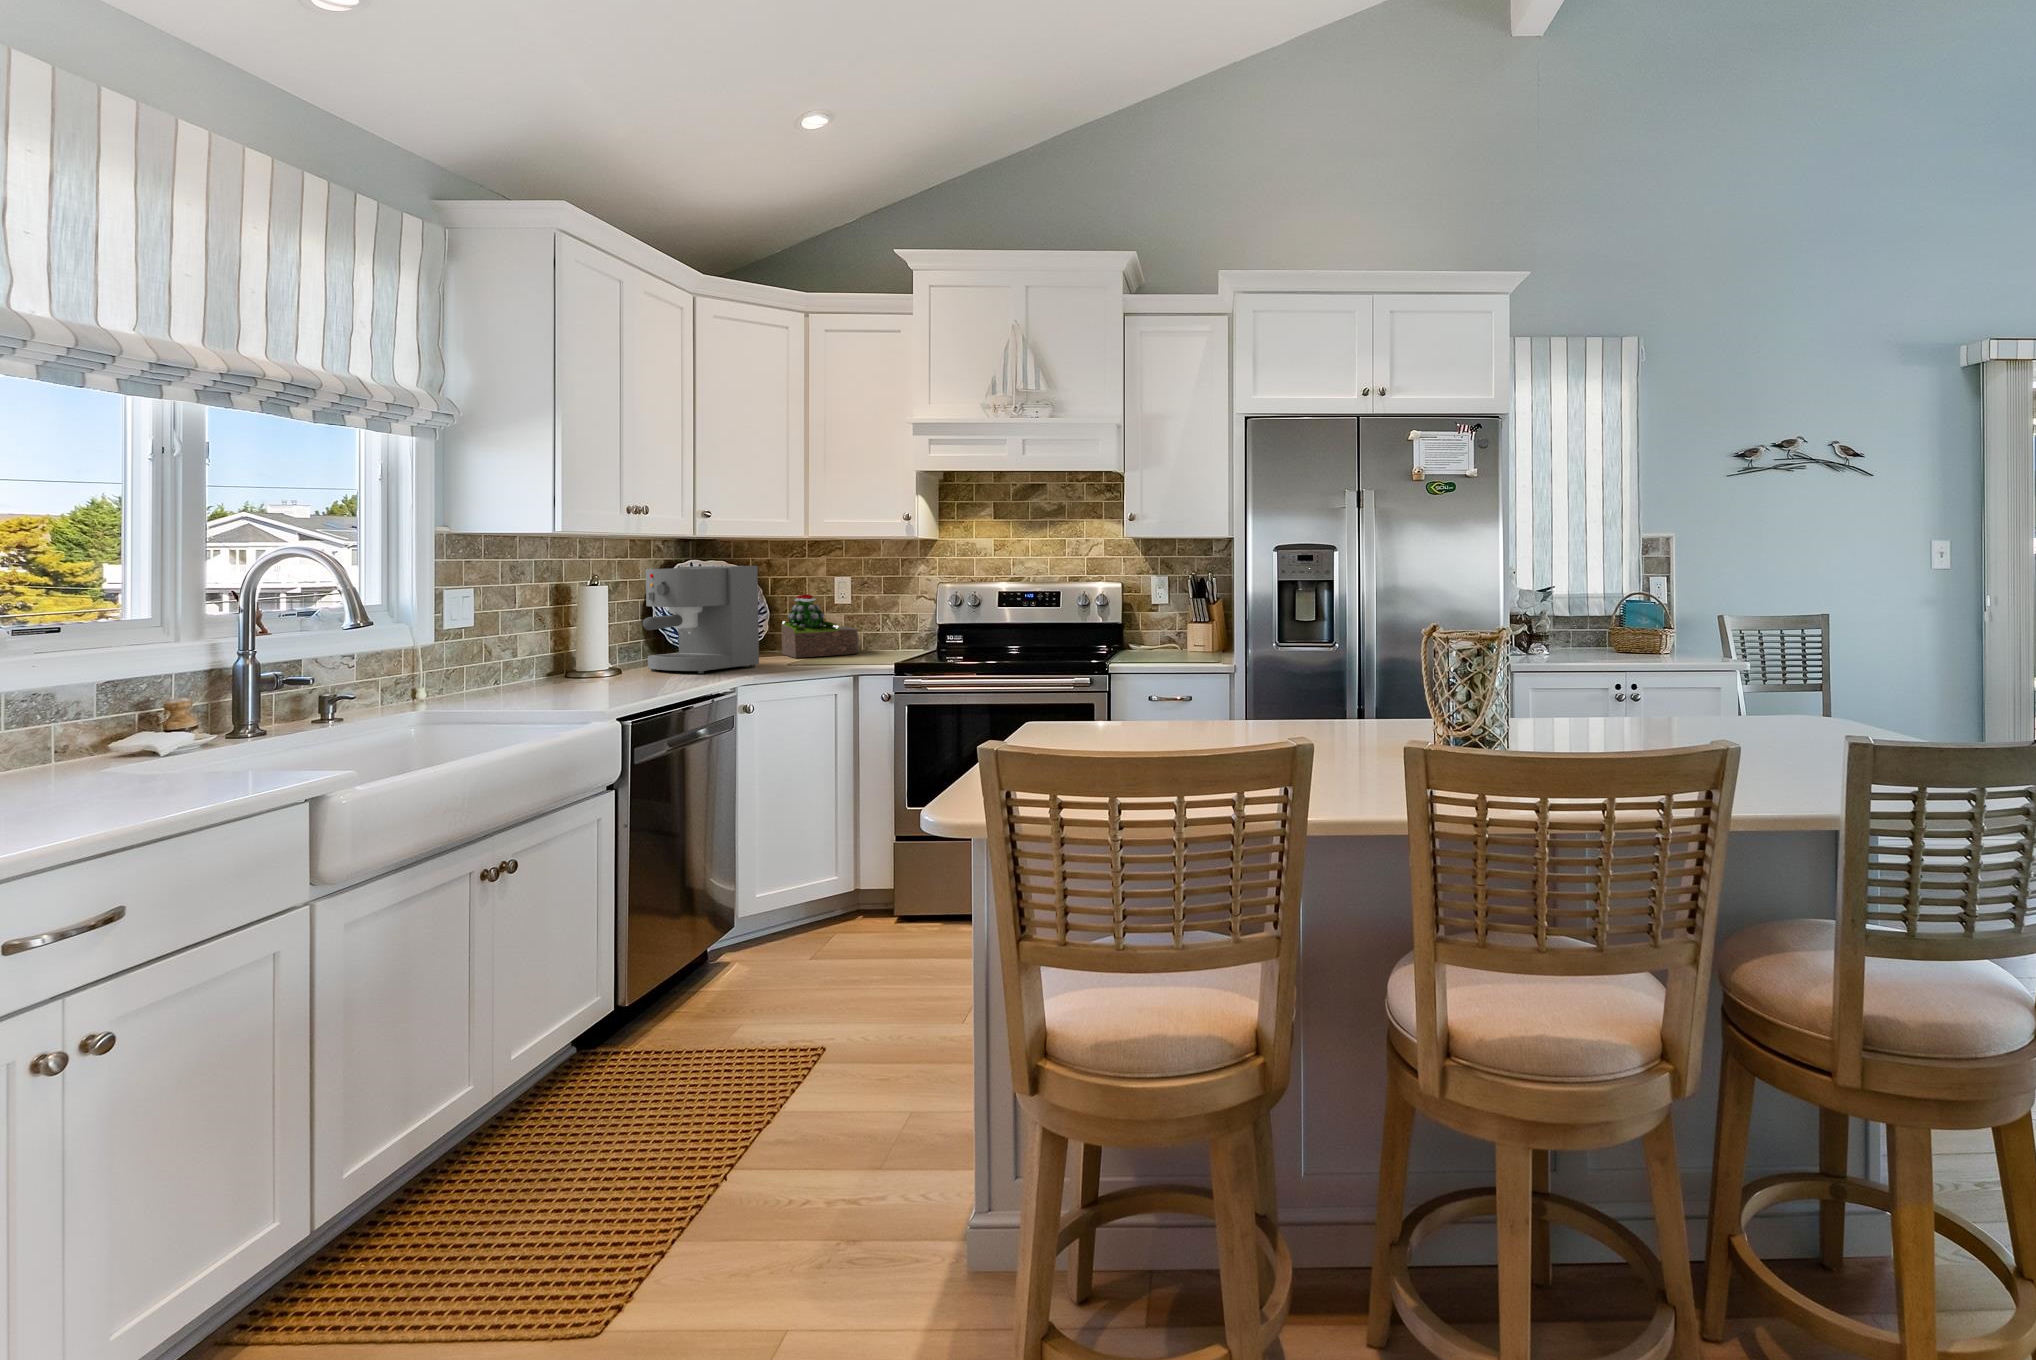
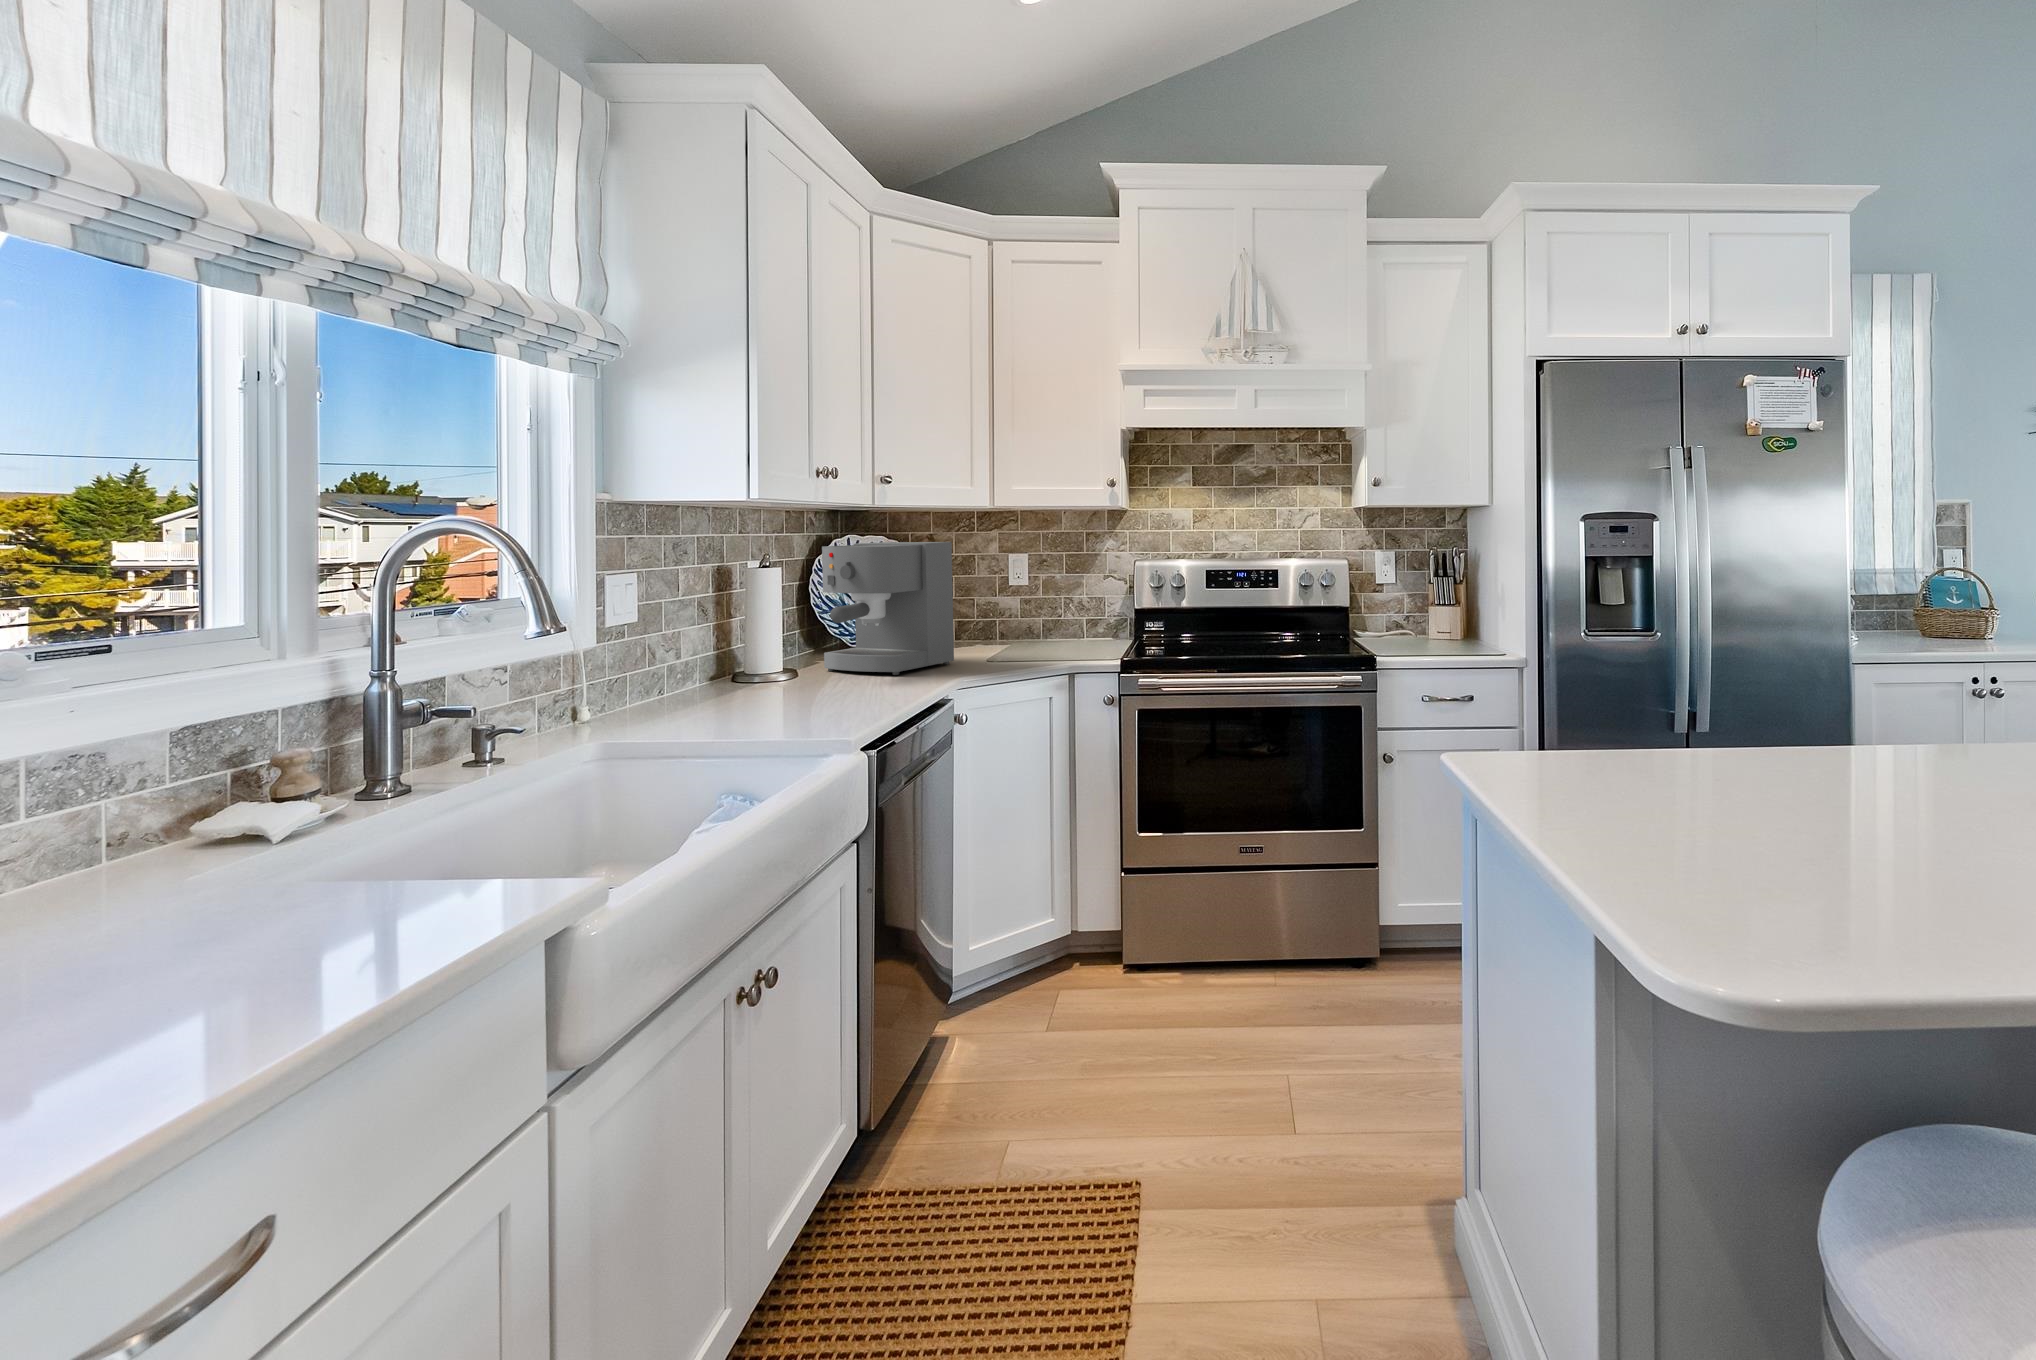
succulent plant: present [781,595,859,658] -> none [958,575,1049,651]

